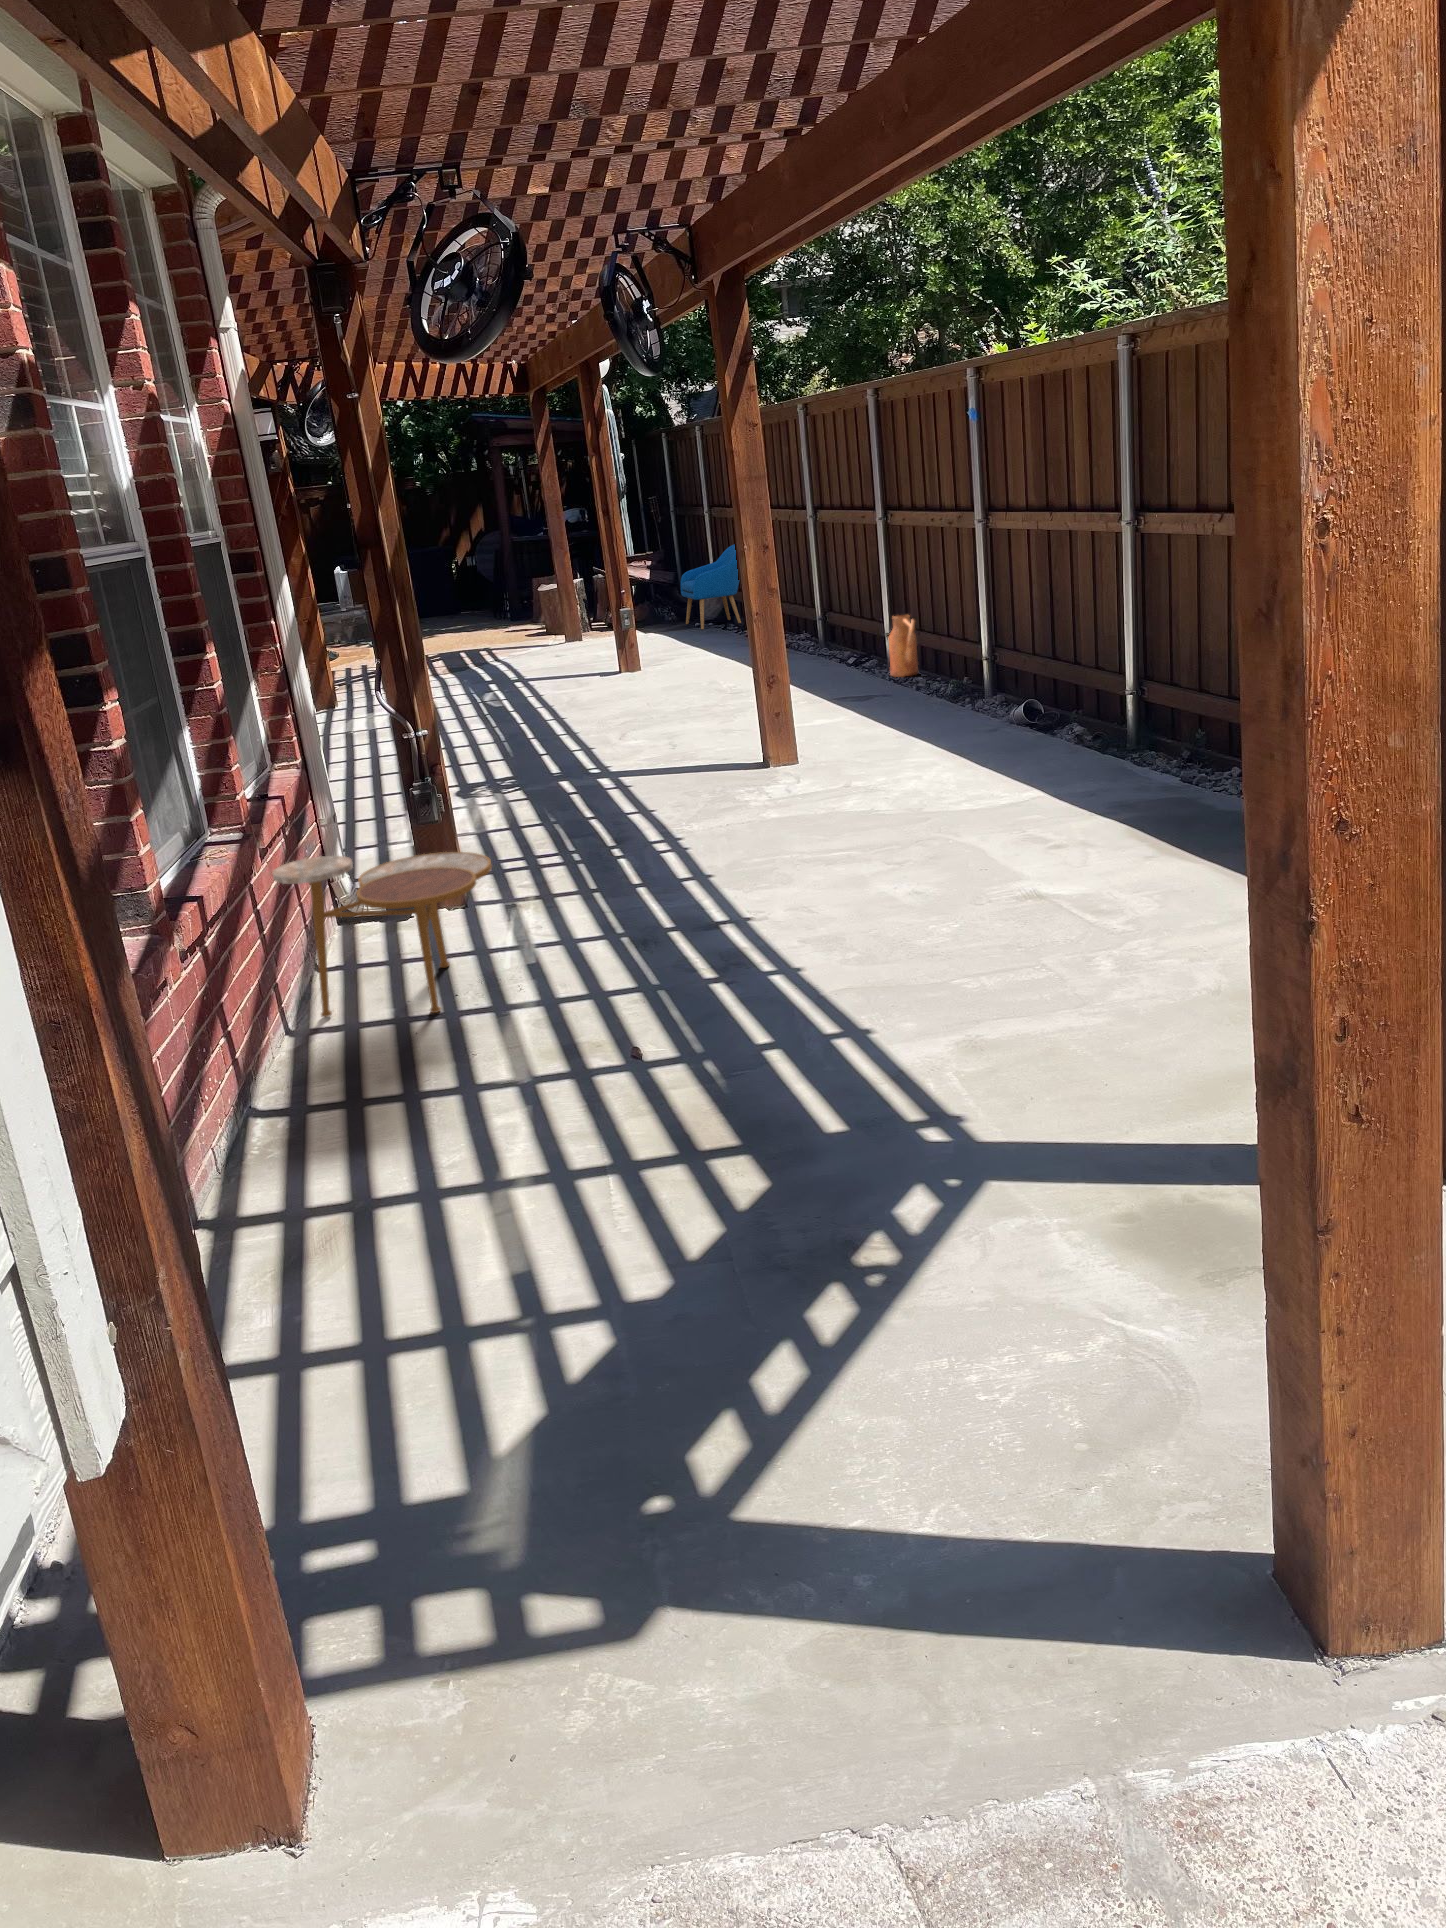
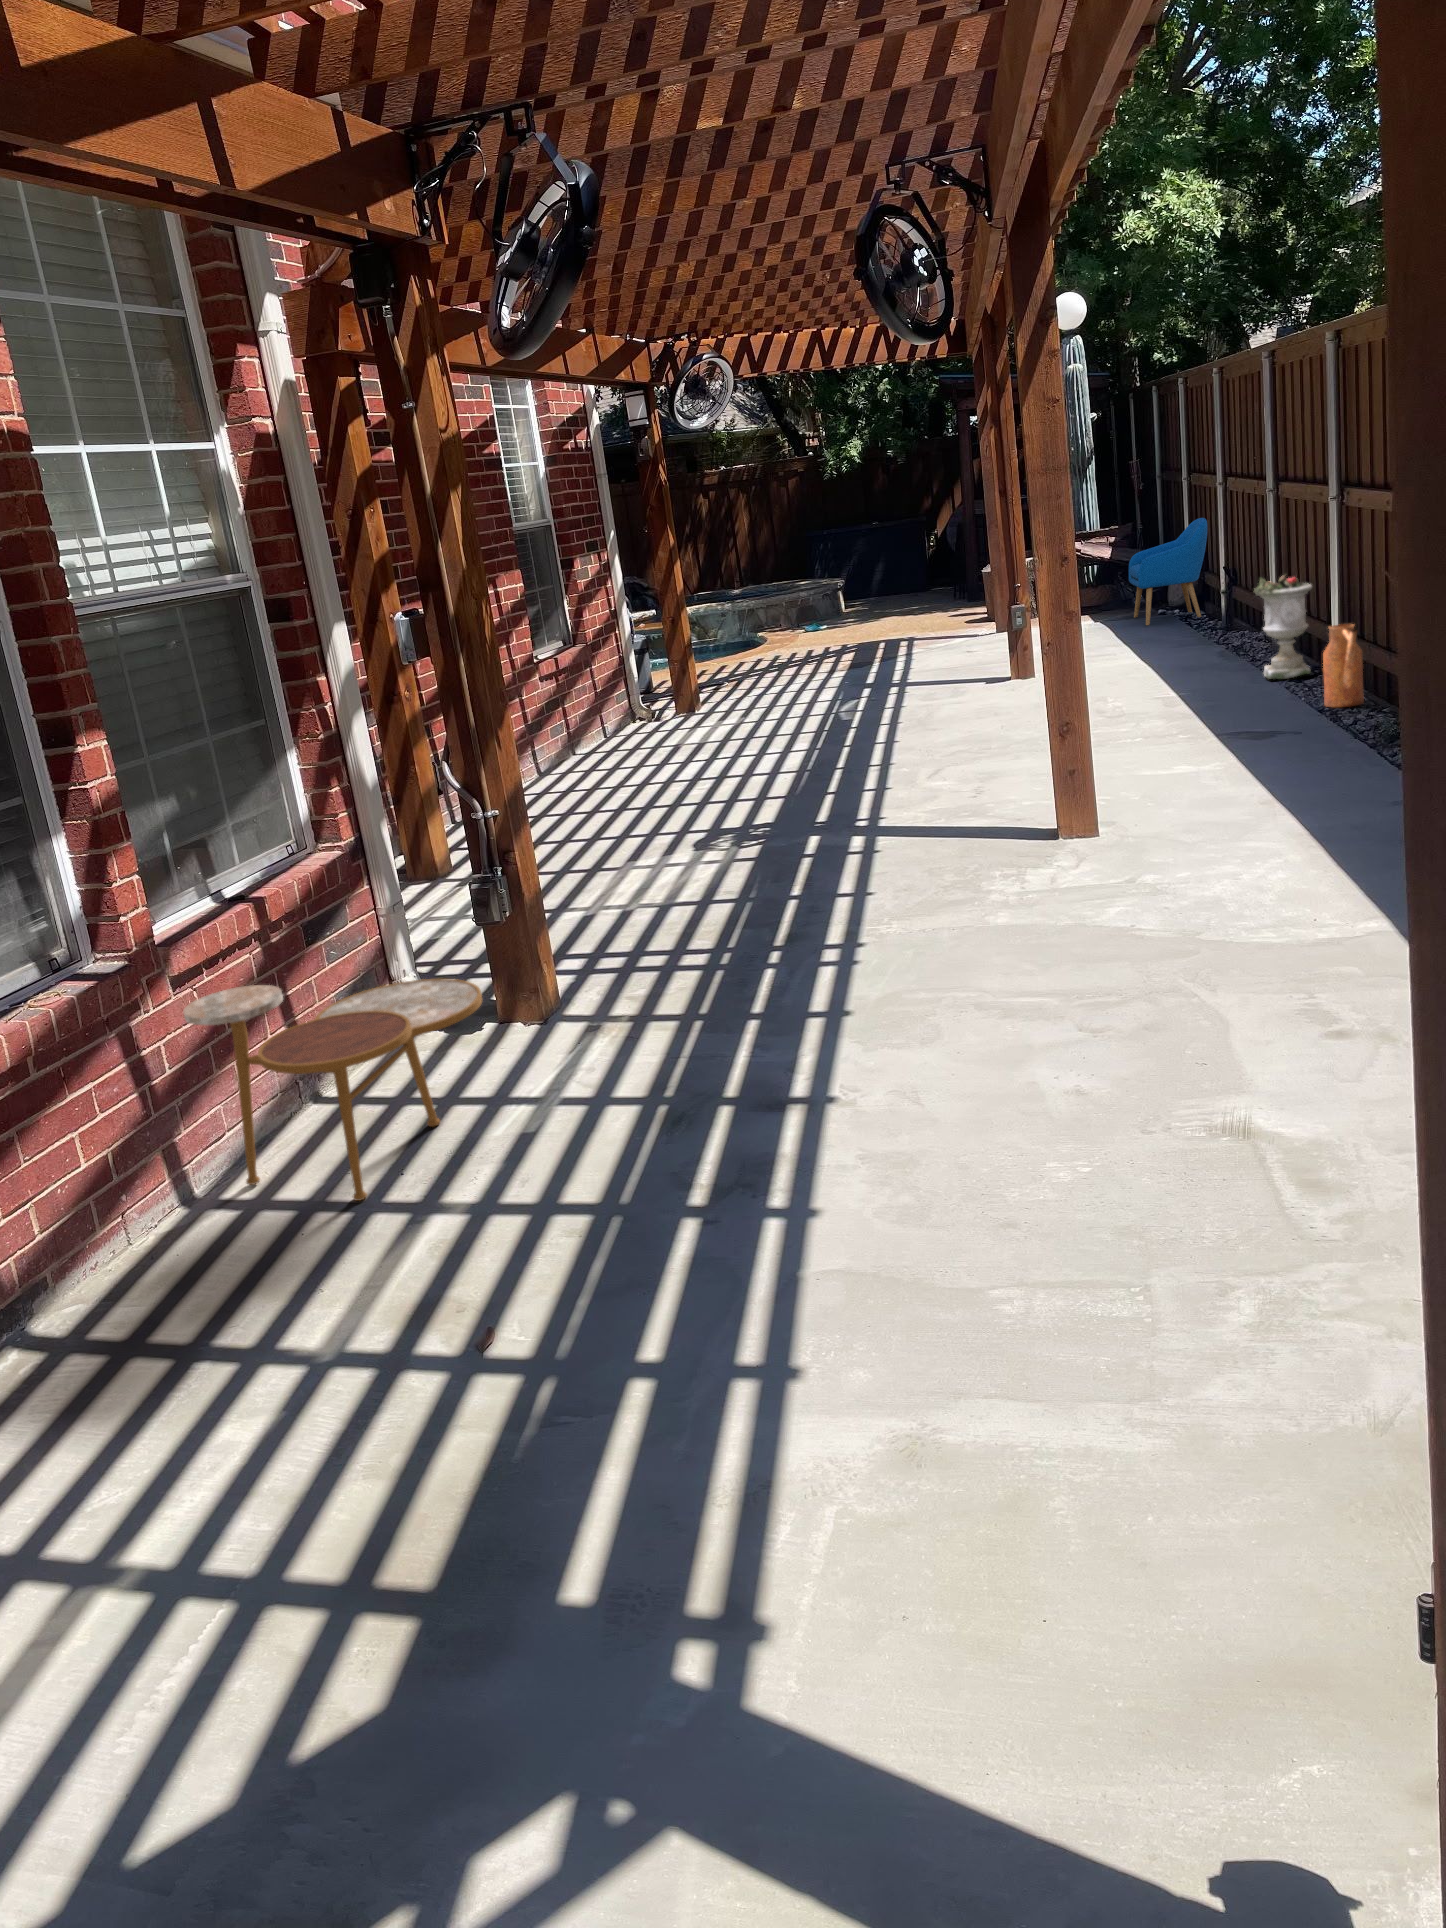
planter: none [820,581,865,661] -> present [1254,575,1312,679]

